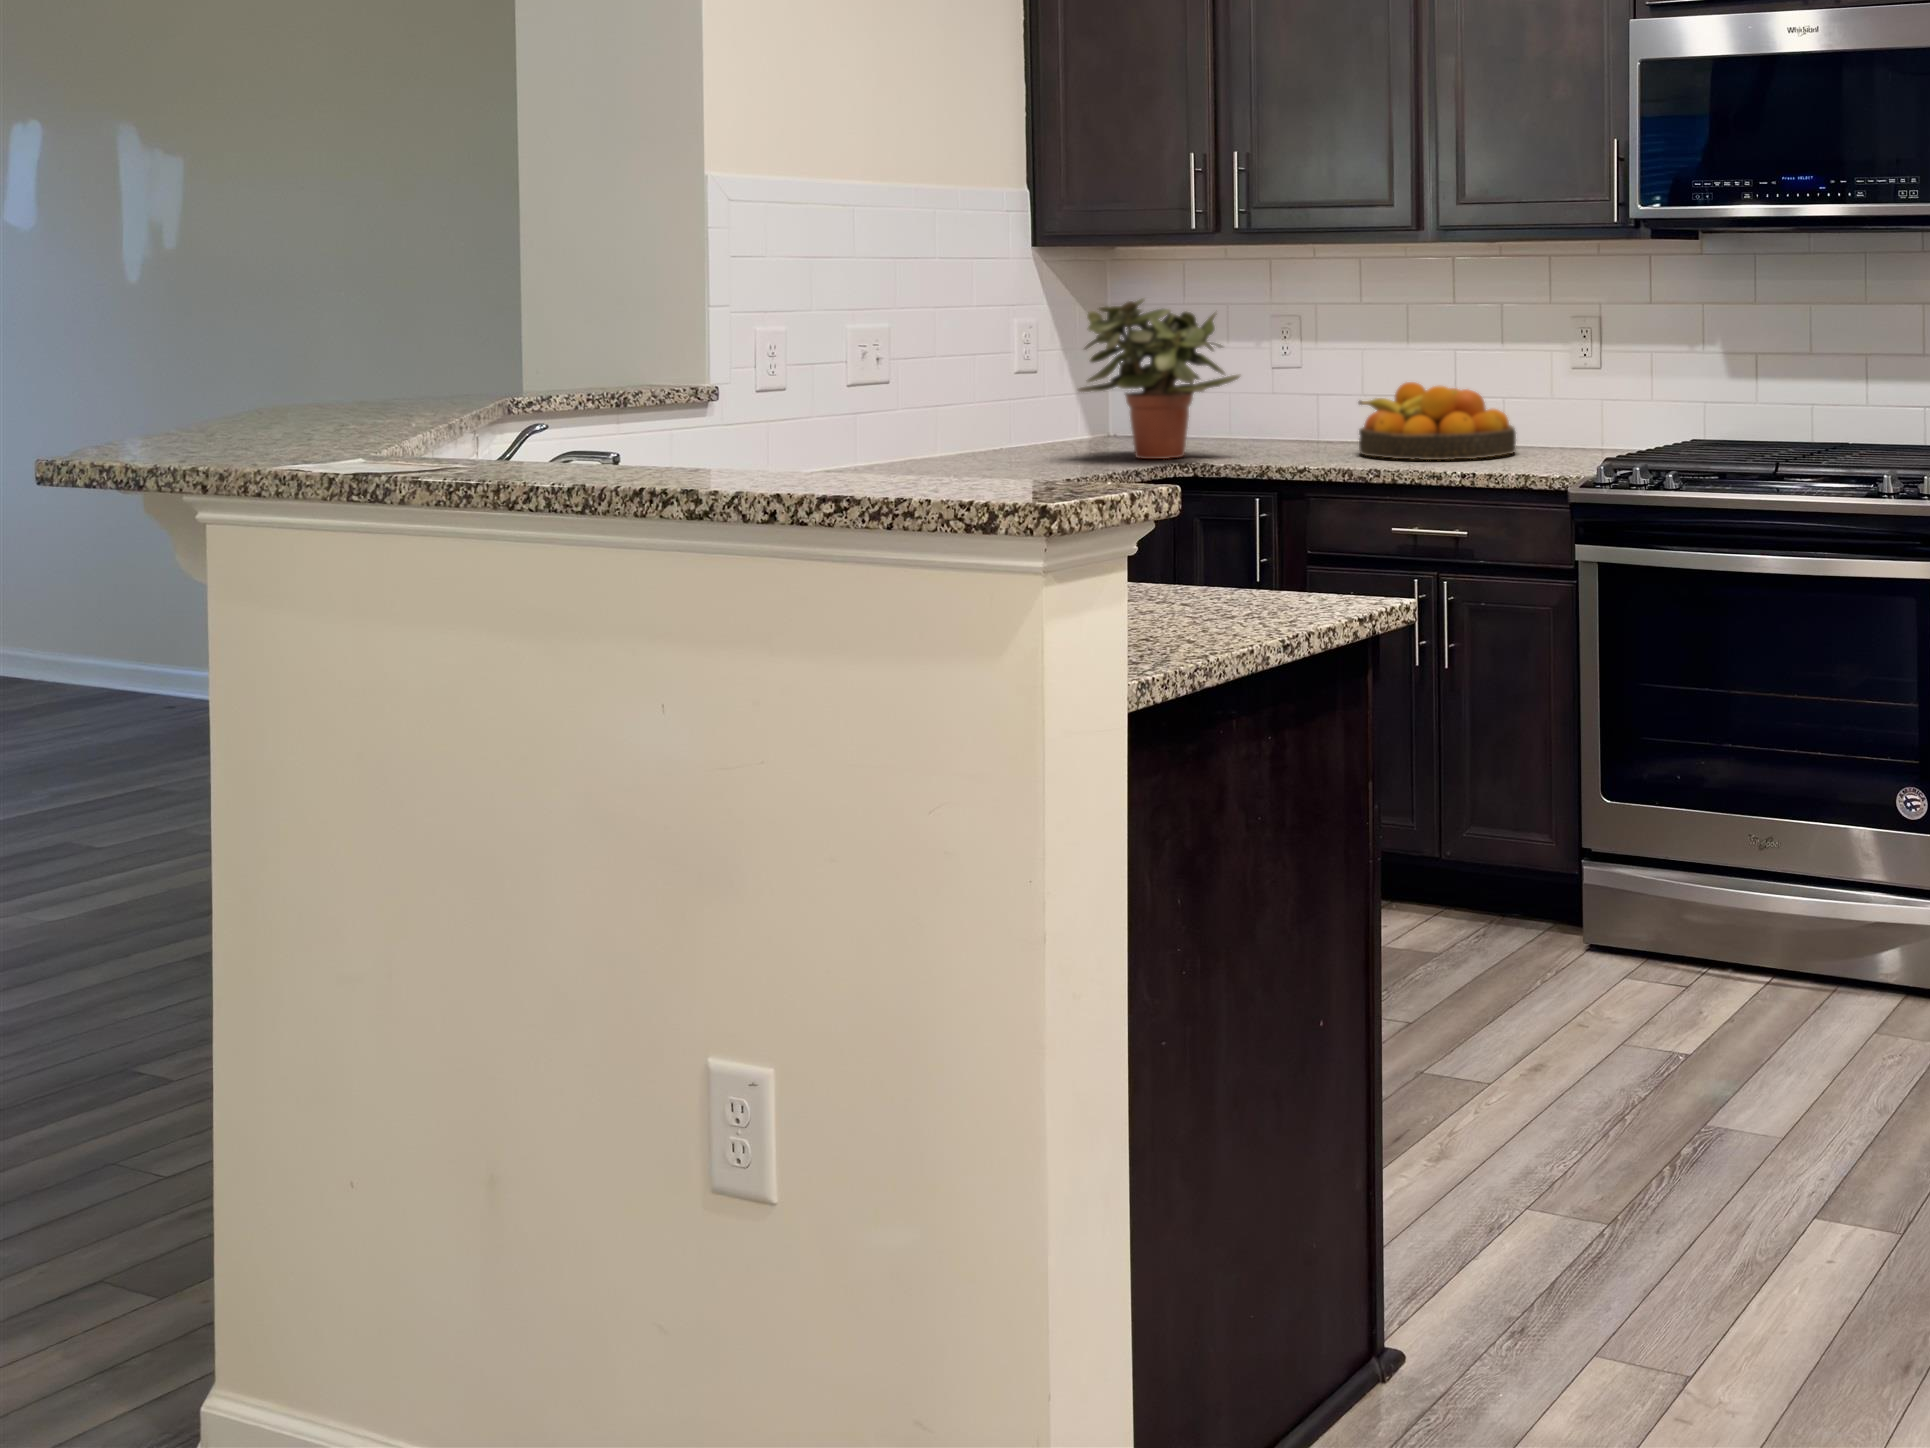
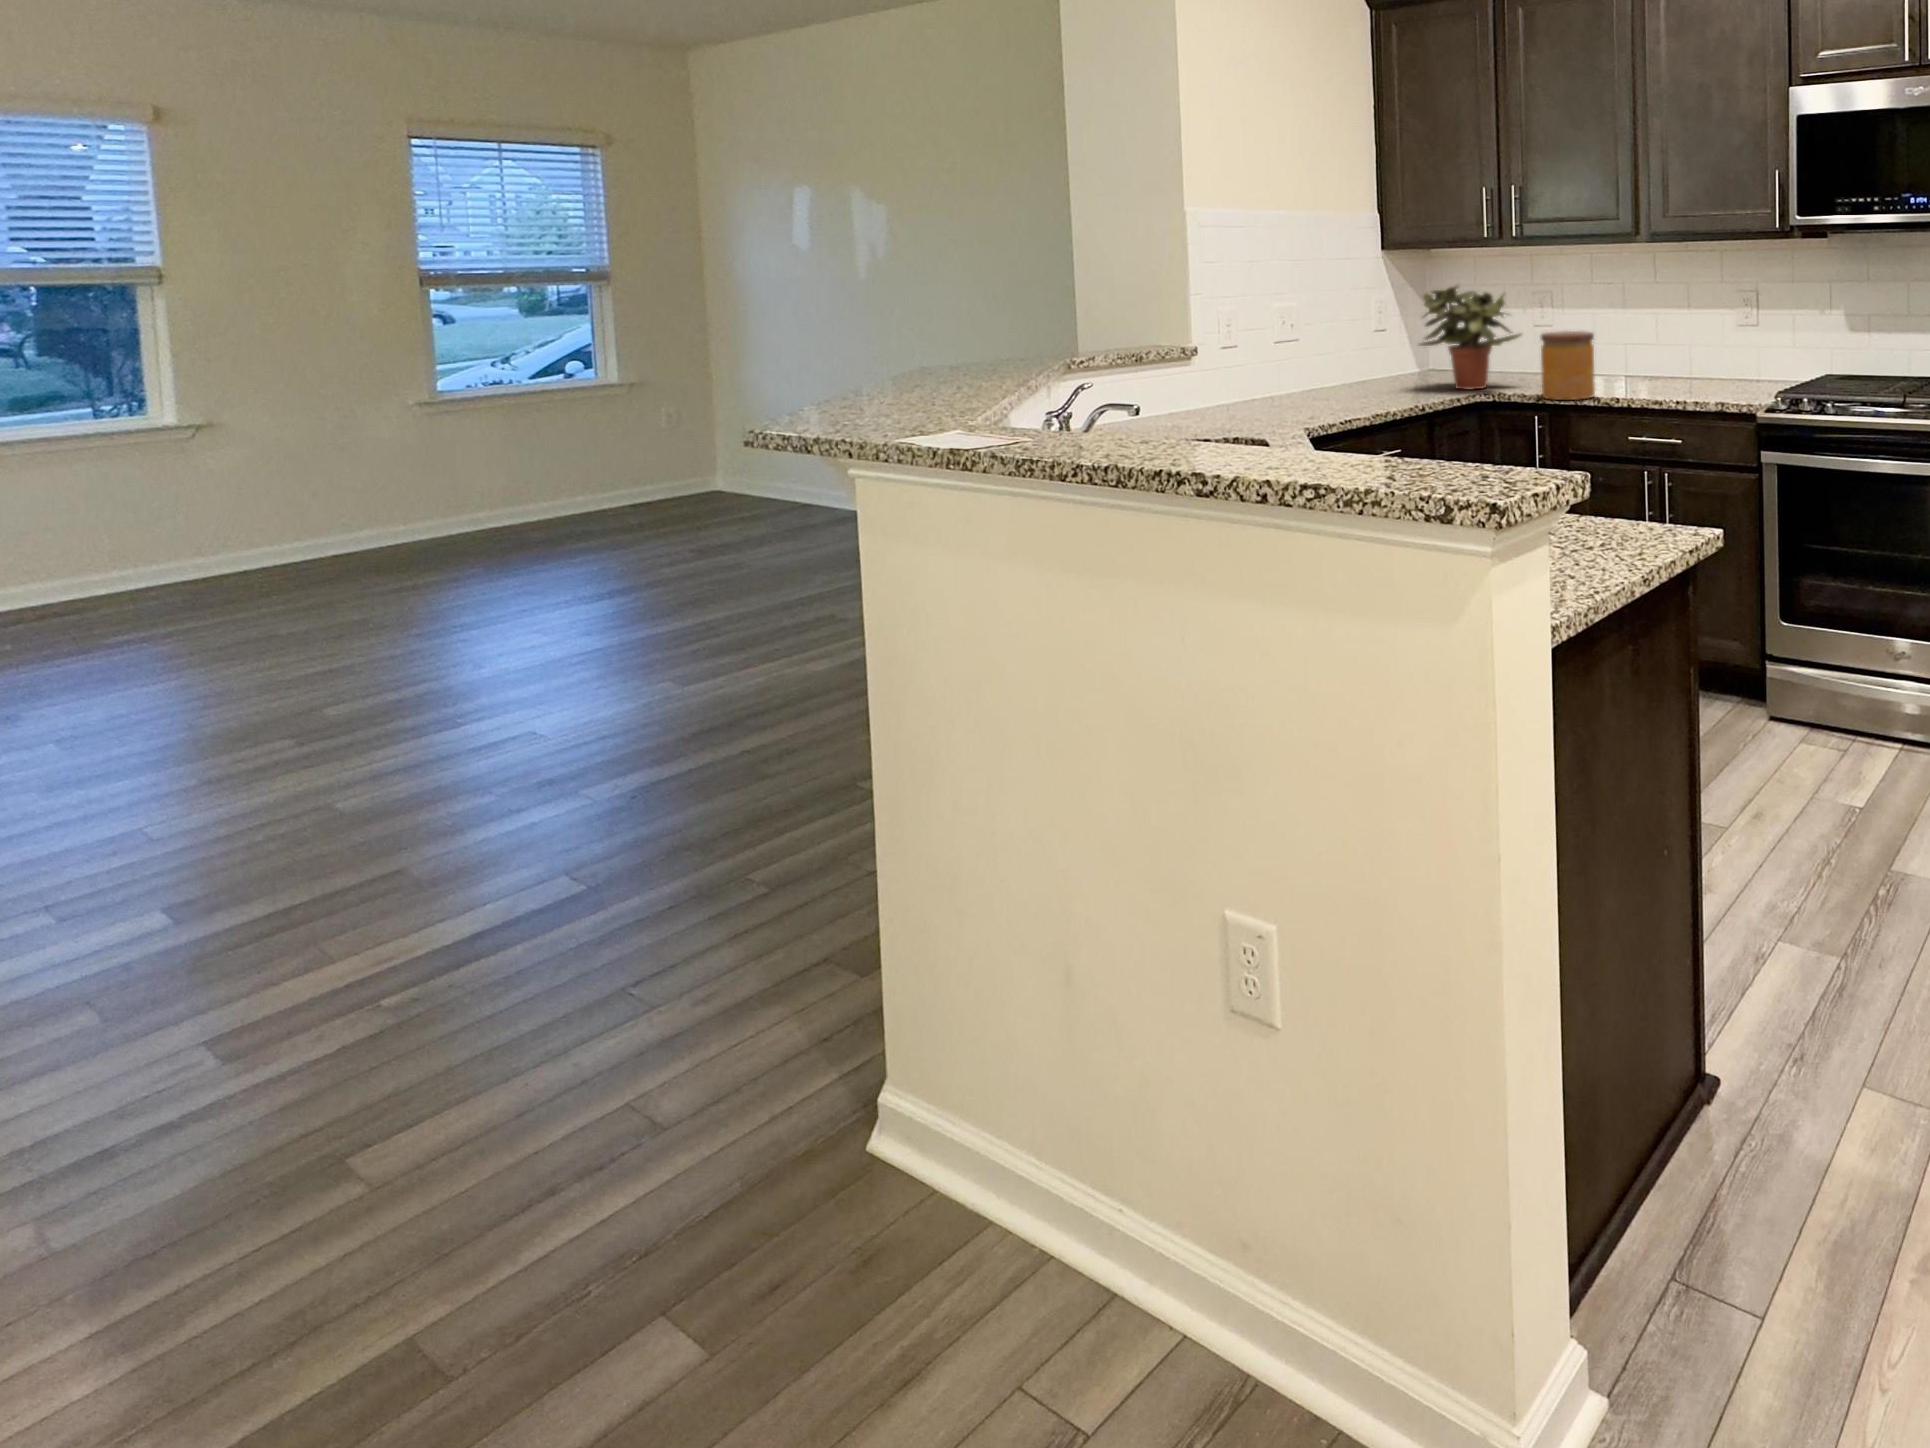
jar: none [1261,370,1342,472] -> present [1541,331,1595,400]
fruit bowl: present [1359,382,1516,460] -> none [1598,336,1705,389]

